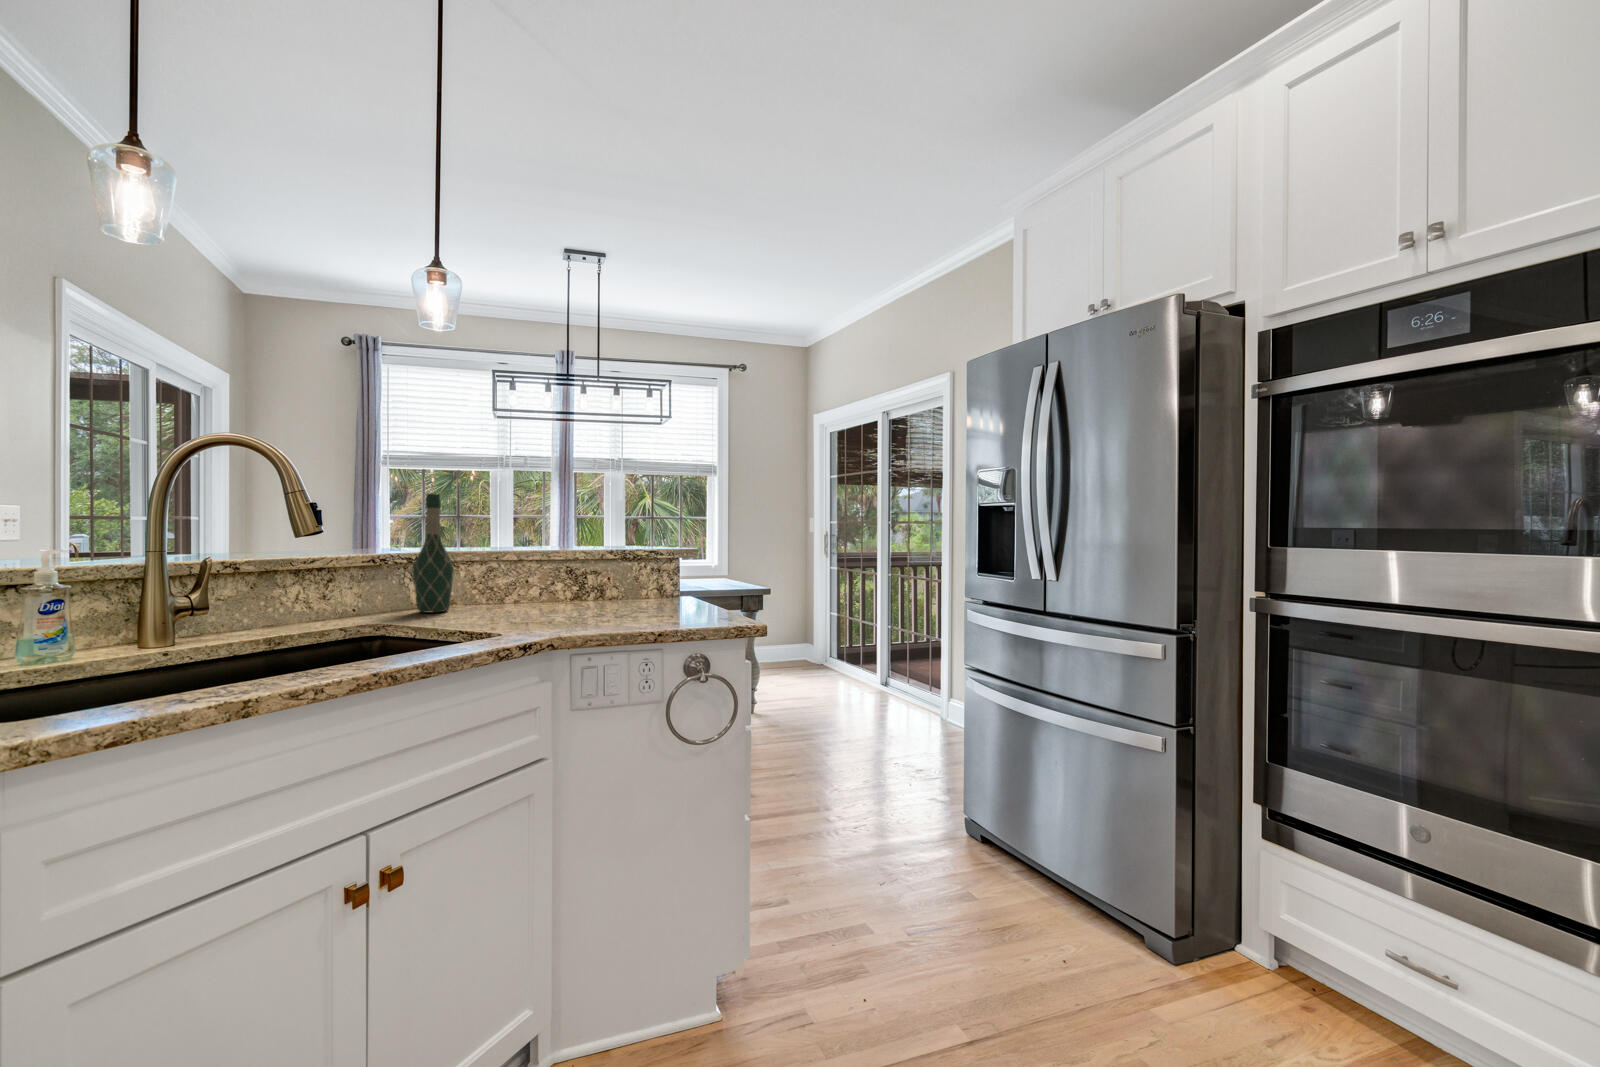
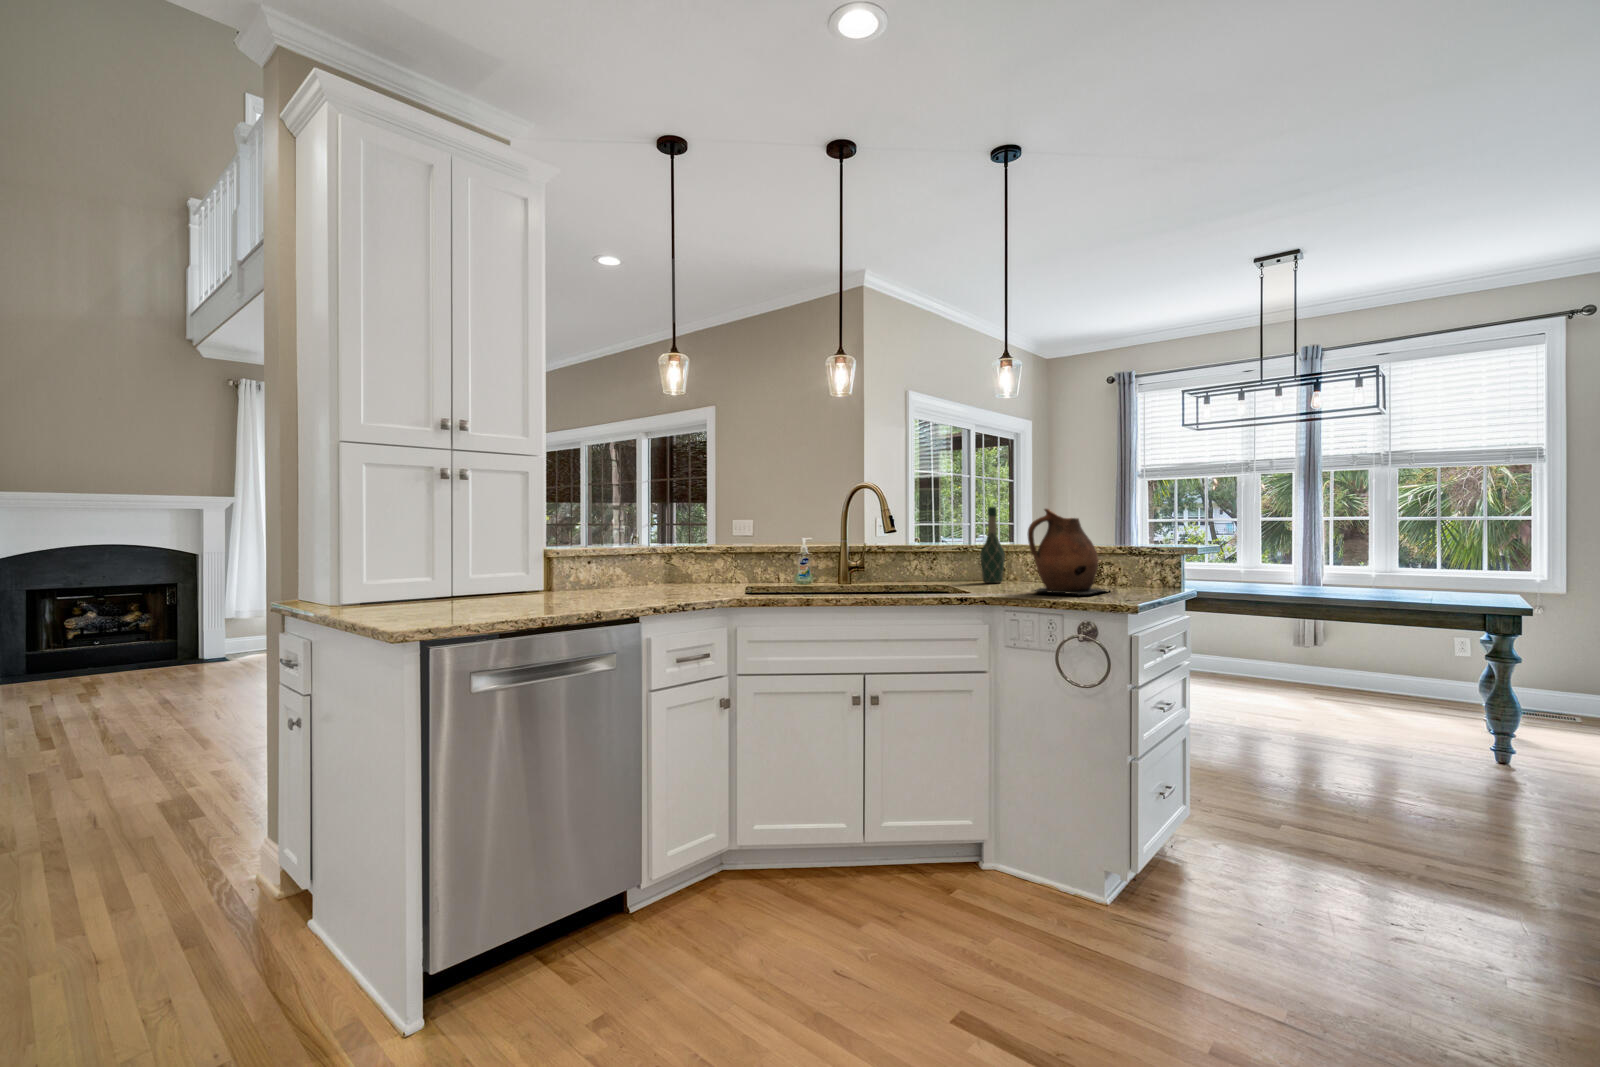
ceramic pitcher: none [565,499,668,620] -> present [1028,509,1110,595]

